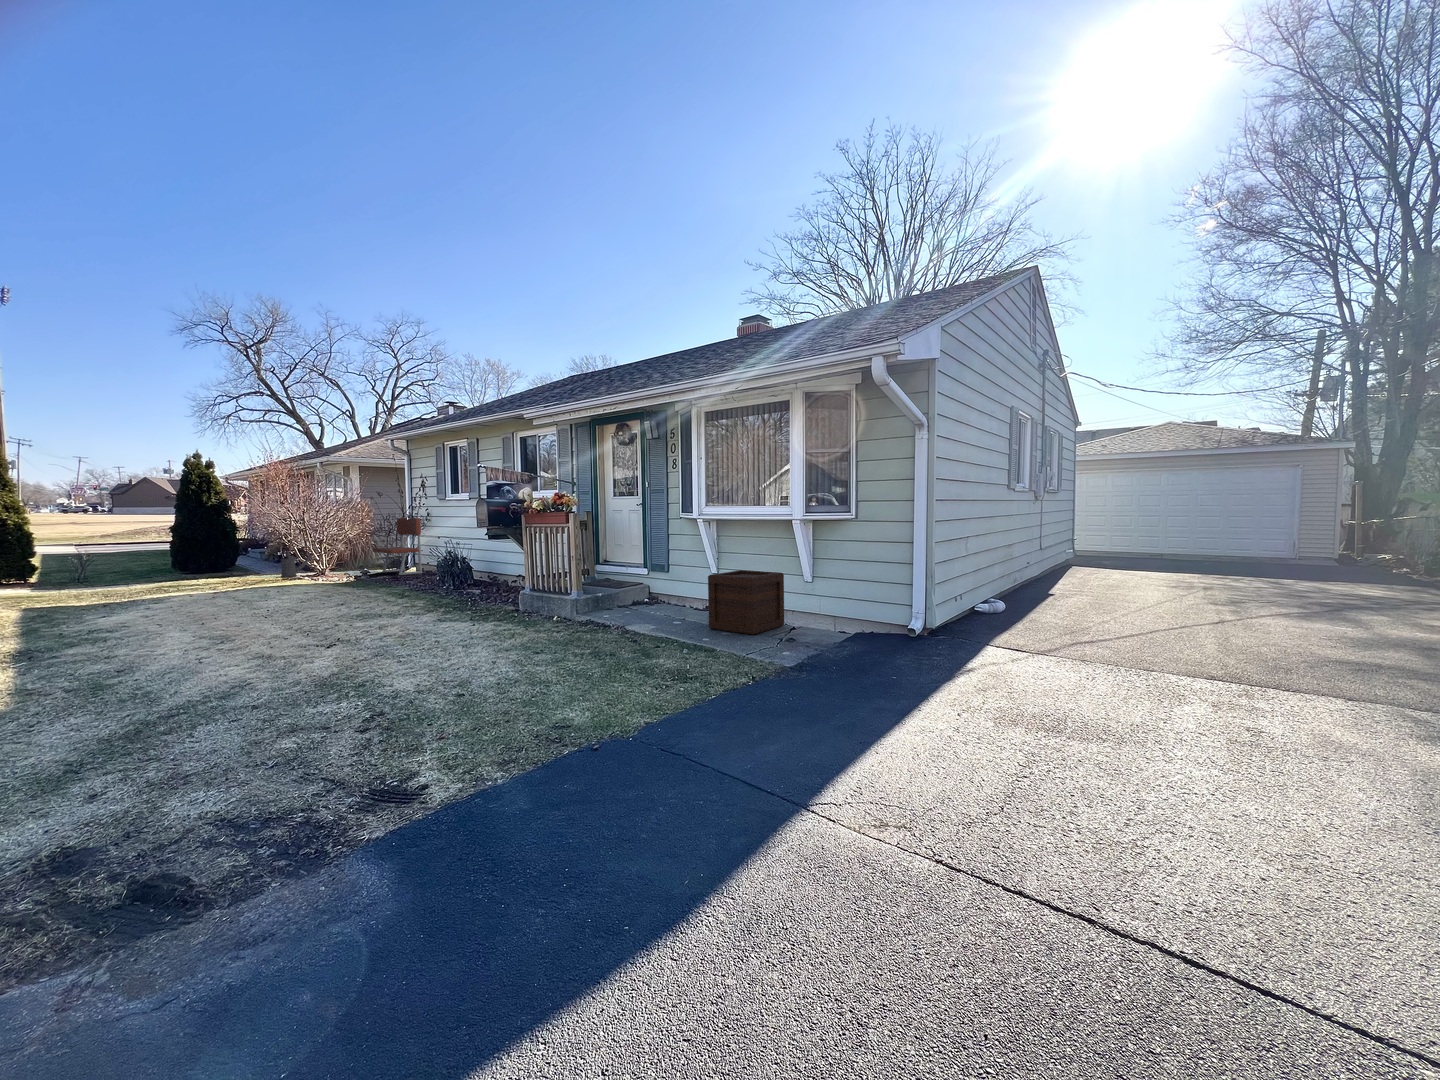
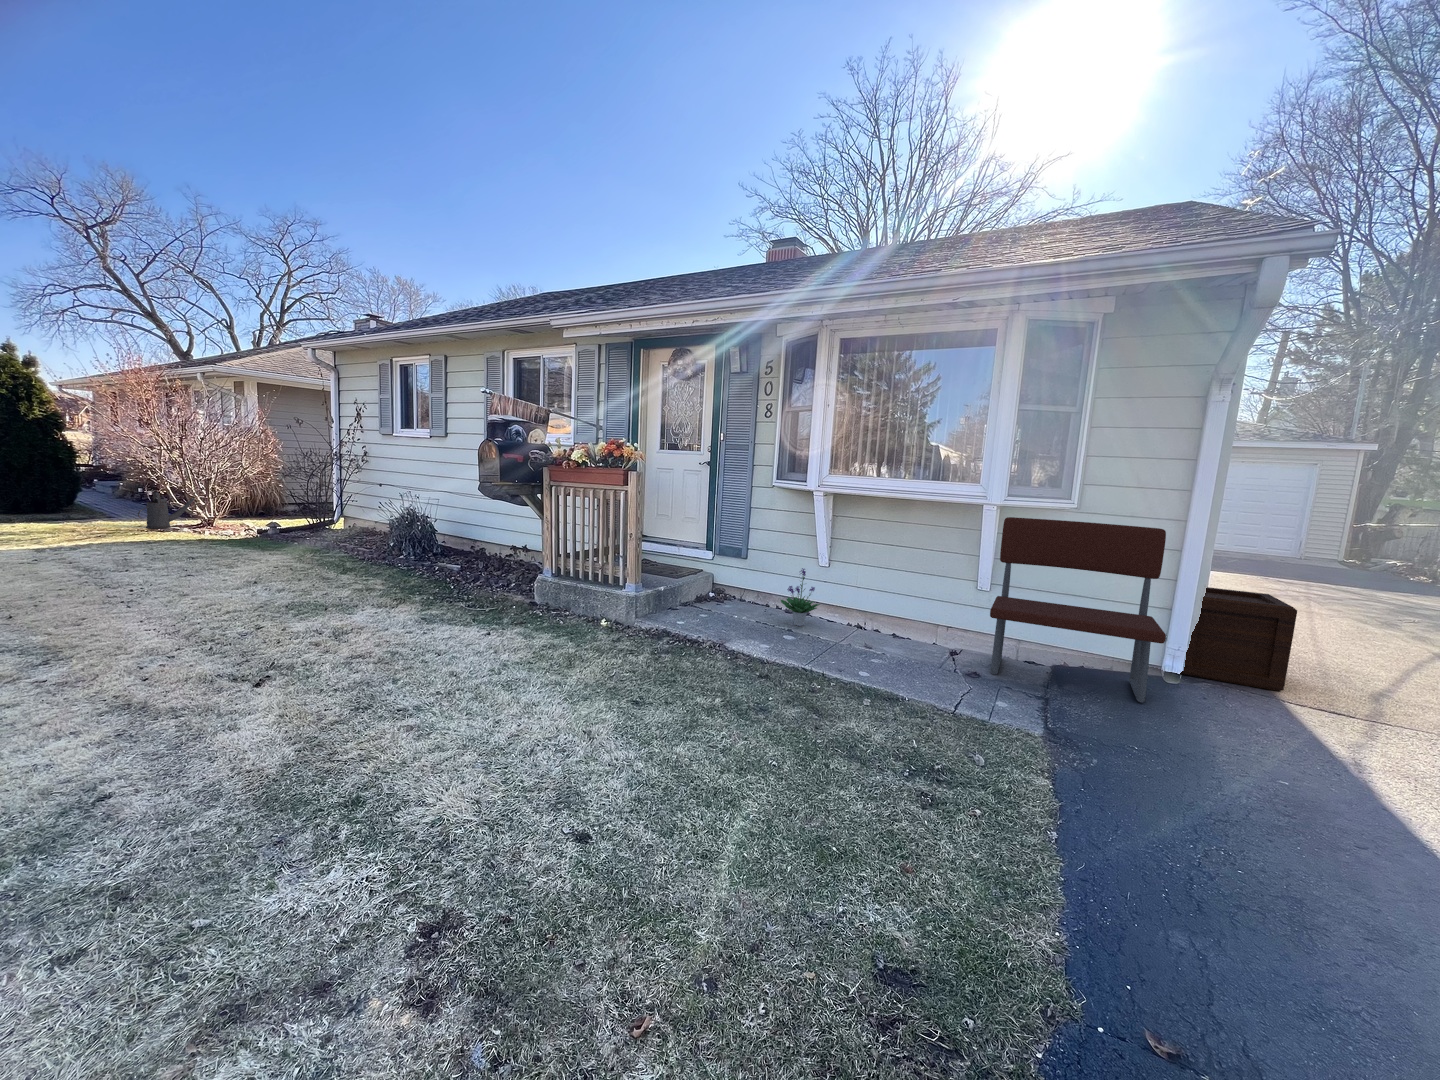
bench: present [373,518,423,575] -> present [990,517,1166,703]
wooden crate: present [708,570,784,635] -> present [1180,587,1297,691]
potted plant: none [679,576,709,618] -> present [781,568,820,626]

